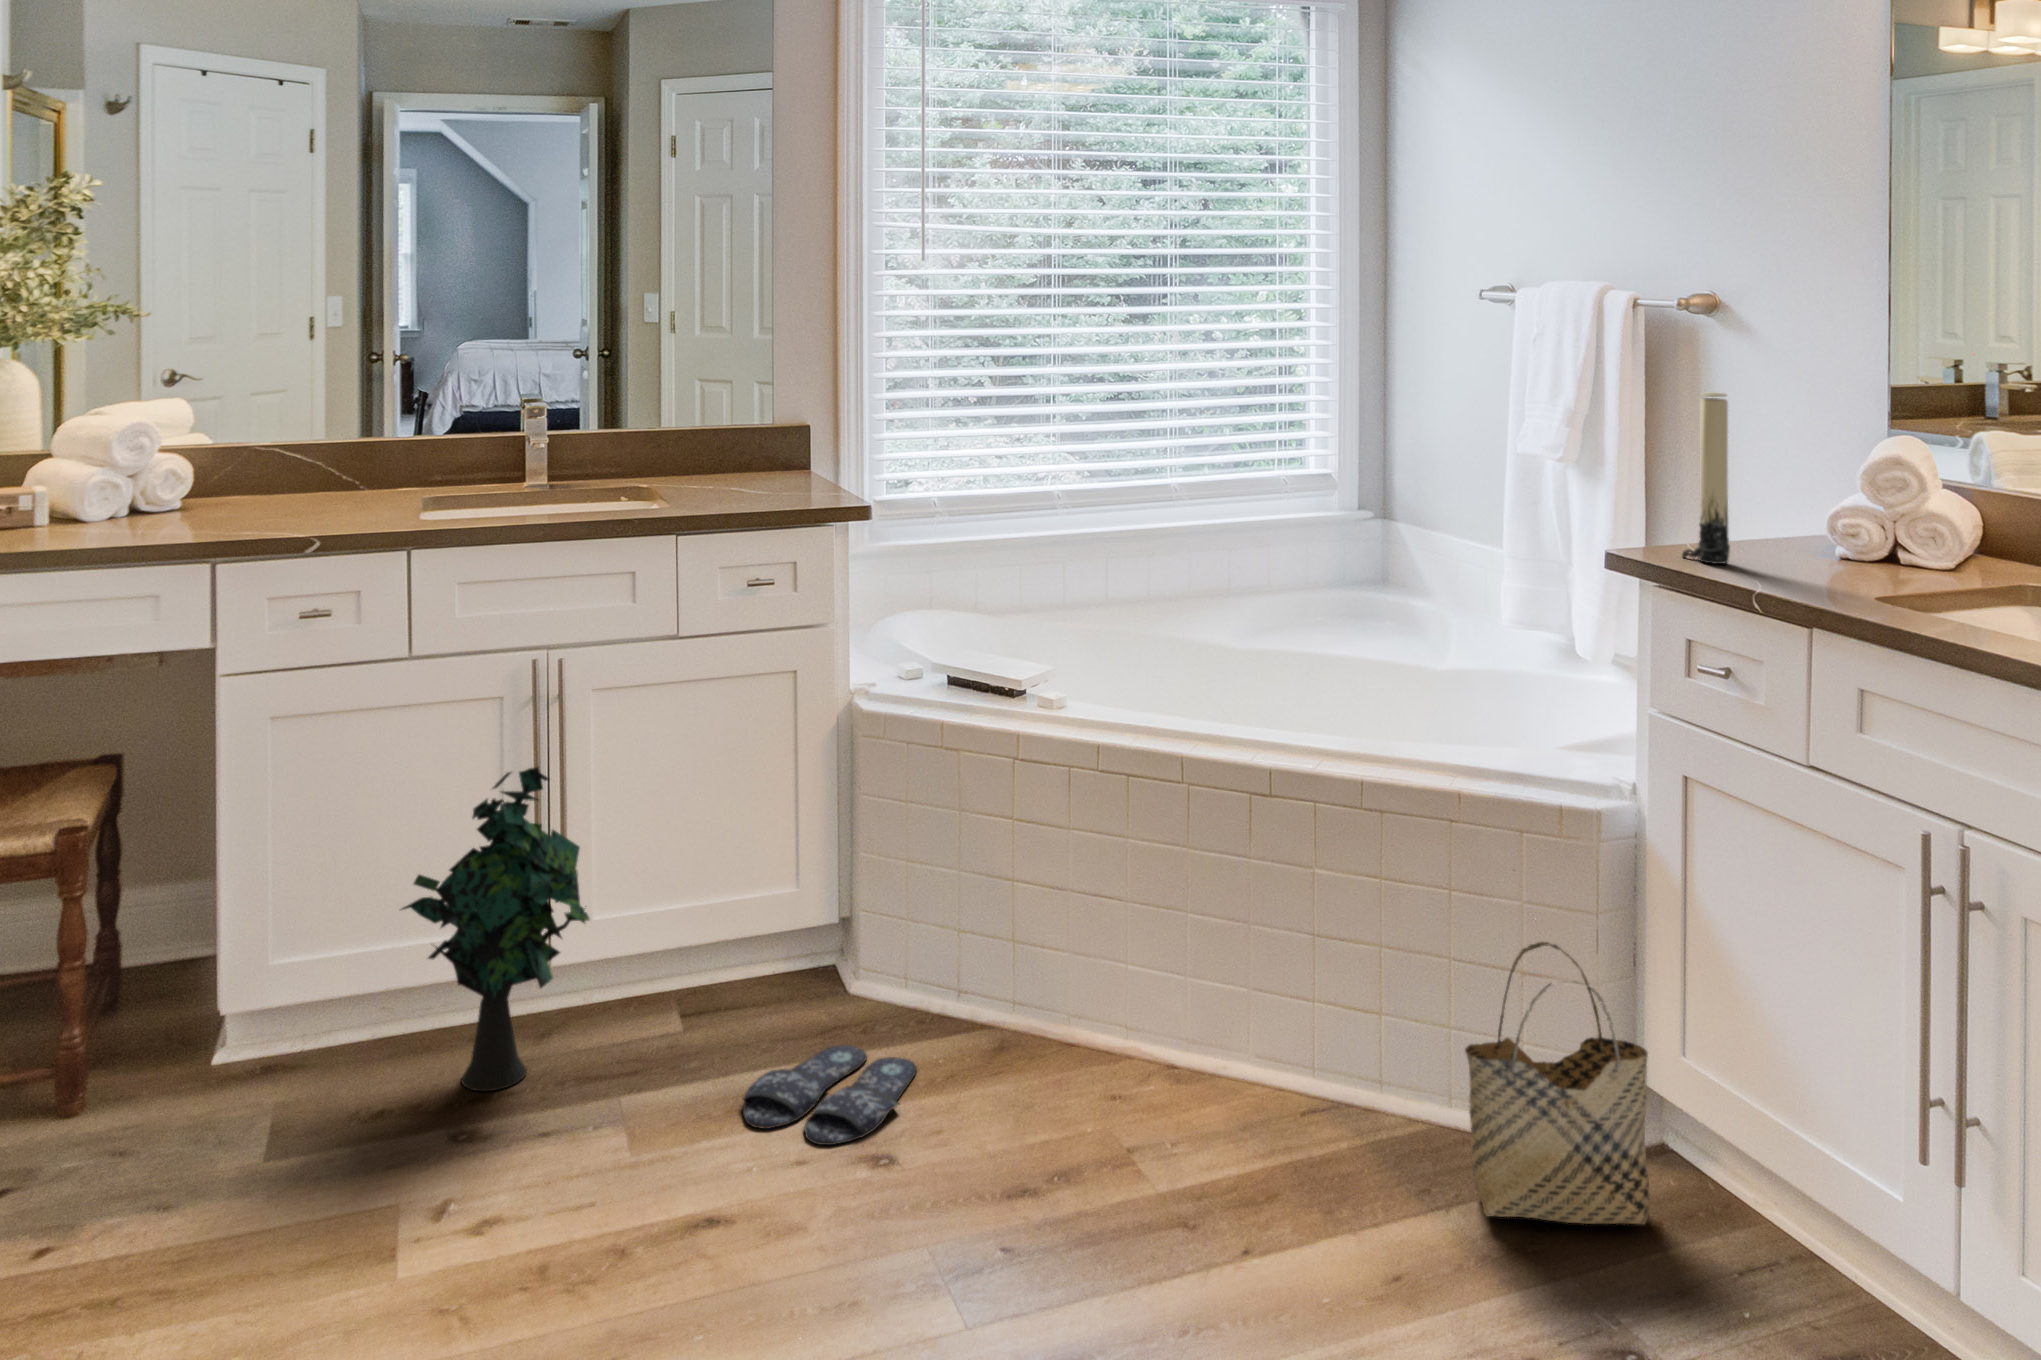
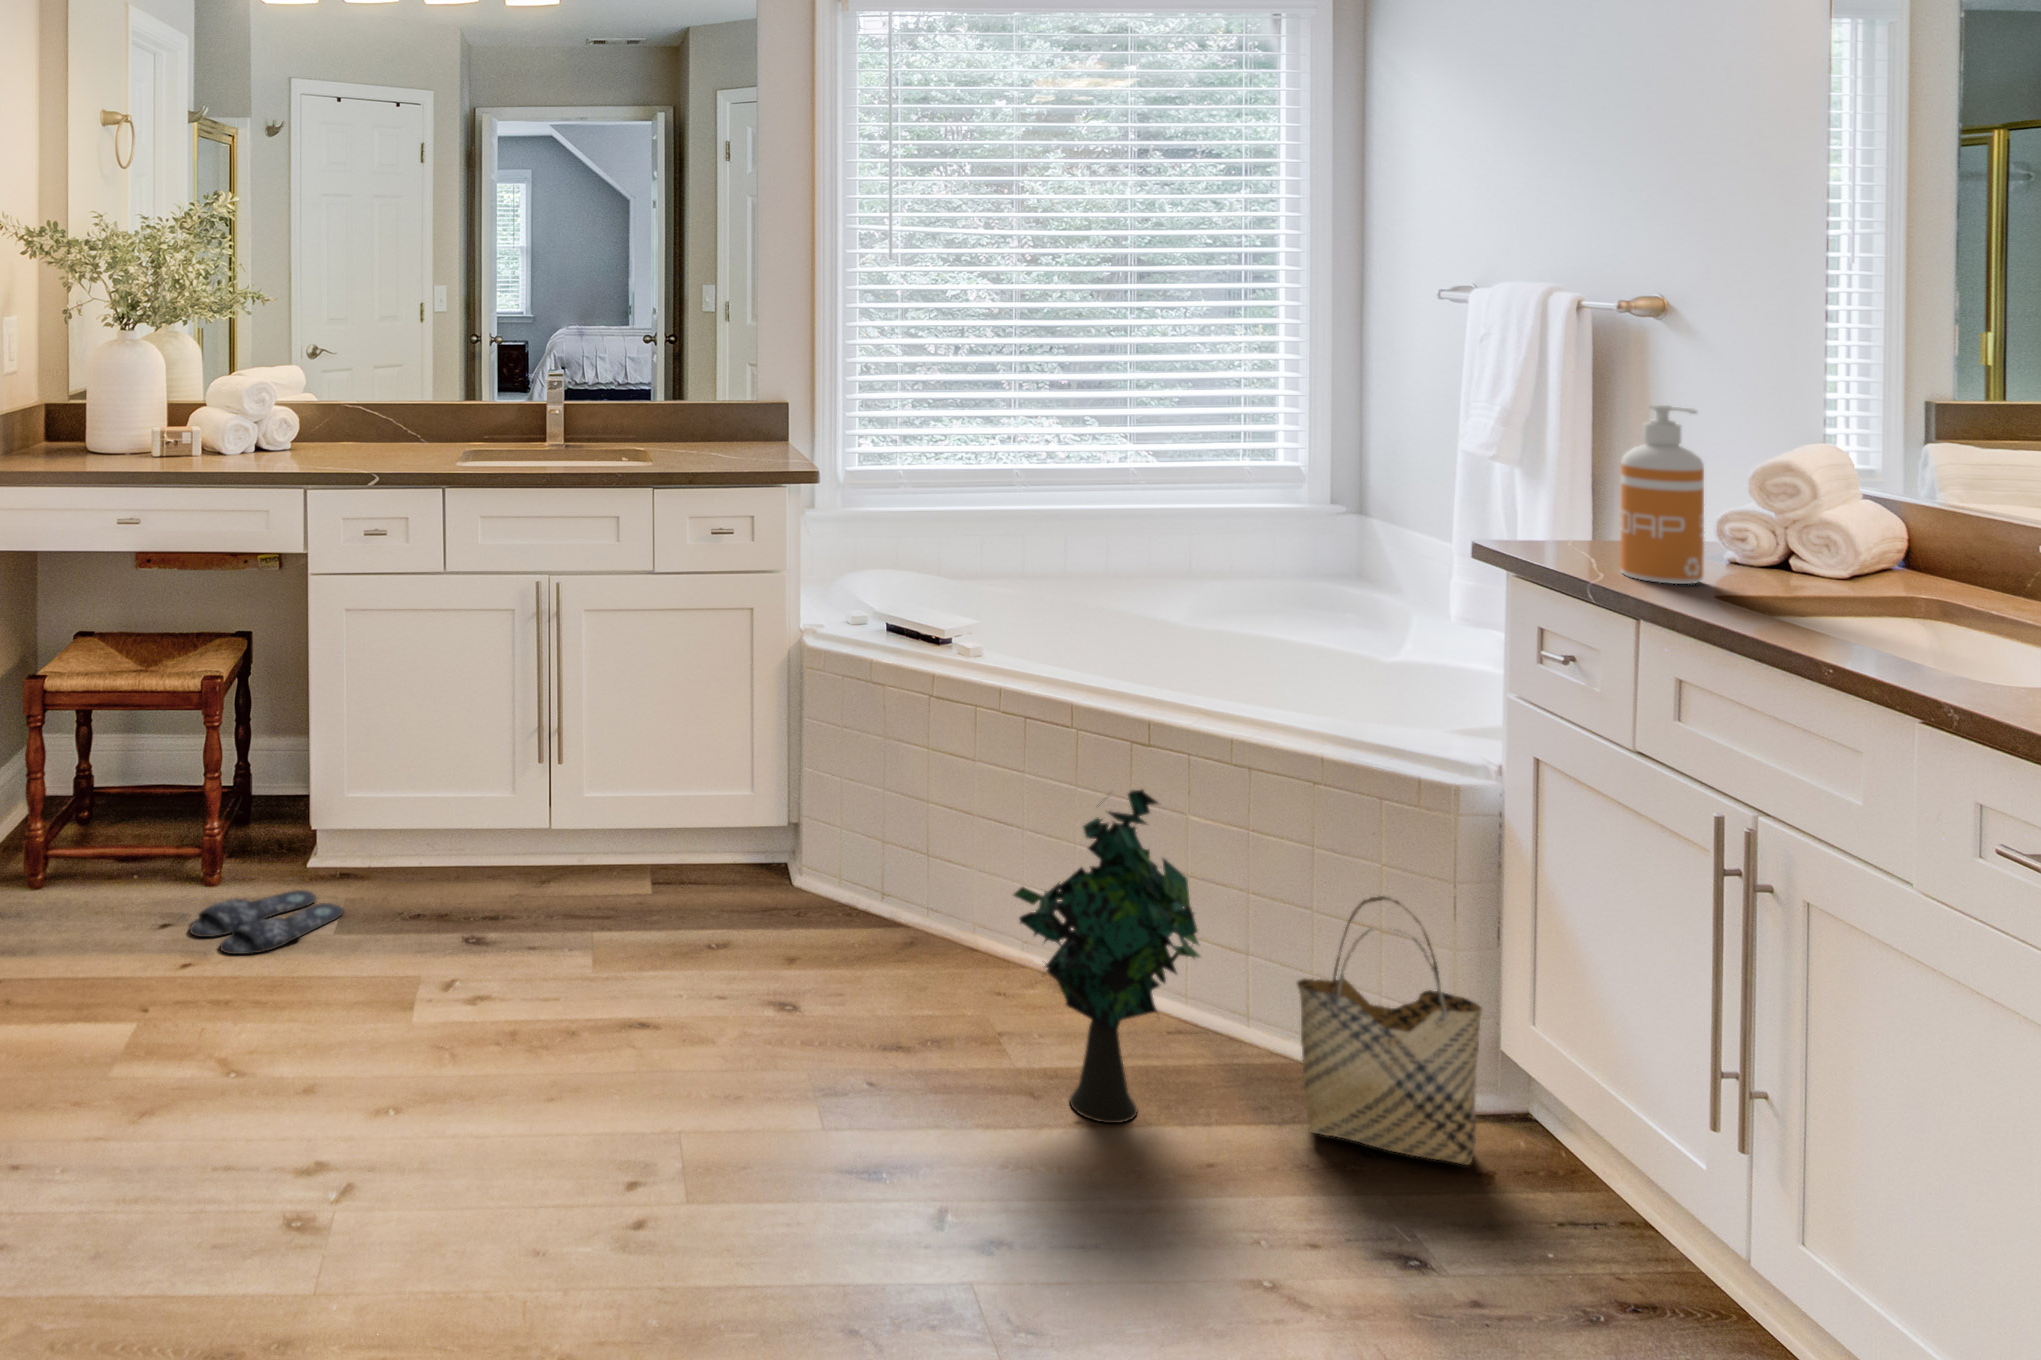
candle: present [1682,393,1730,564] -> none [1545,393,1591,558]
soap dispenser: none [1770,402,1847,587] -> present [1620,404,1704,584]
decorative plant: present [402,767,590,1091] -> present [1014,790,1200,1123]
slippers: present [743,1045,917,1145] -> present [190,890,343,954]

